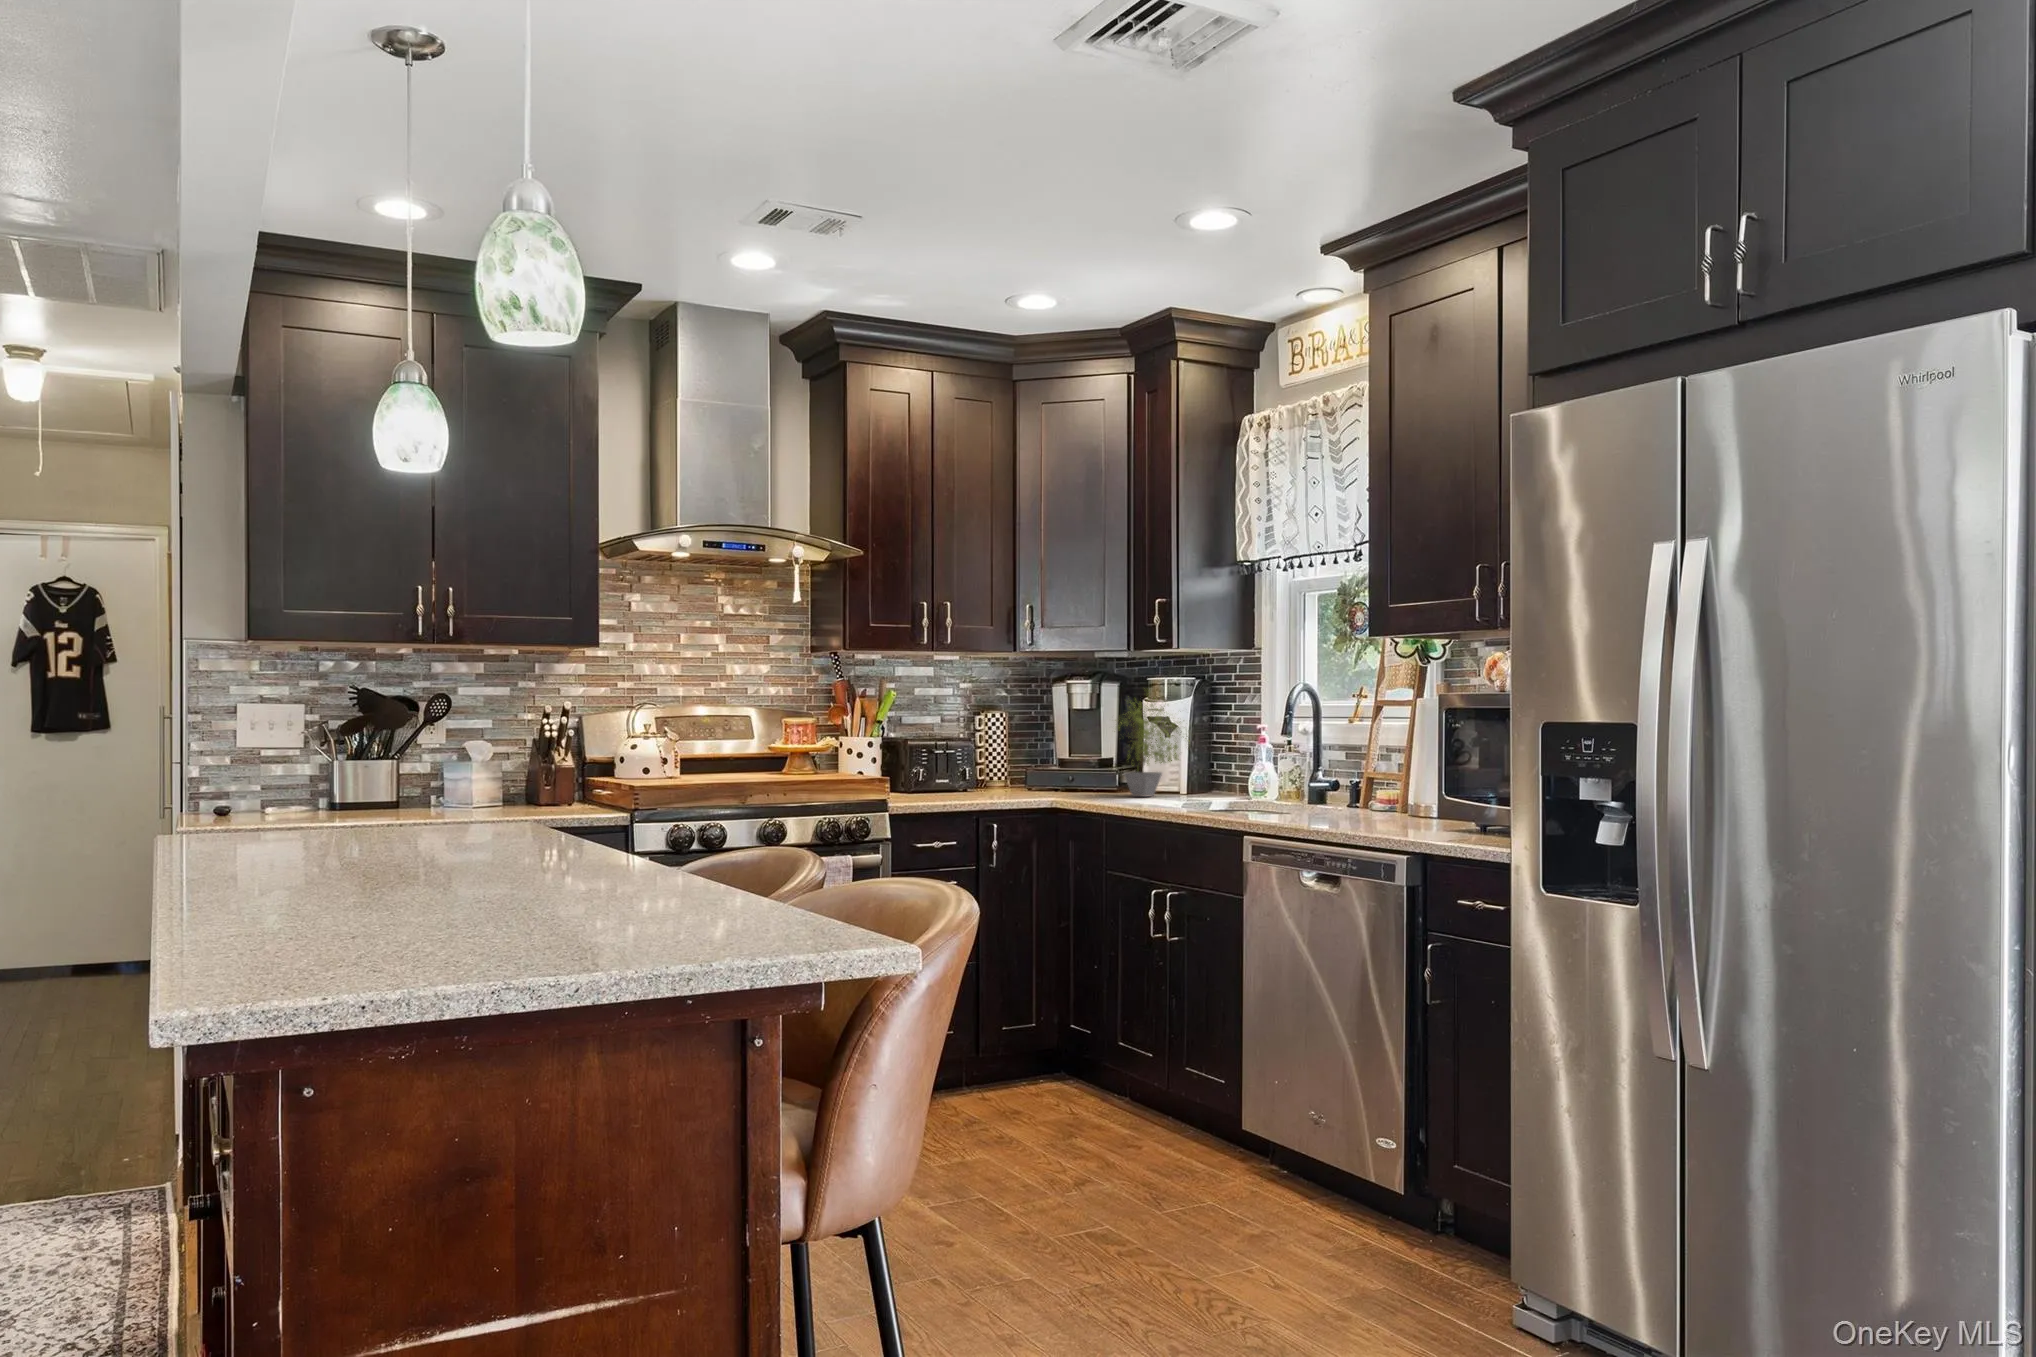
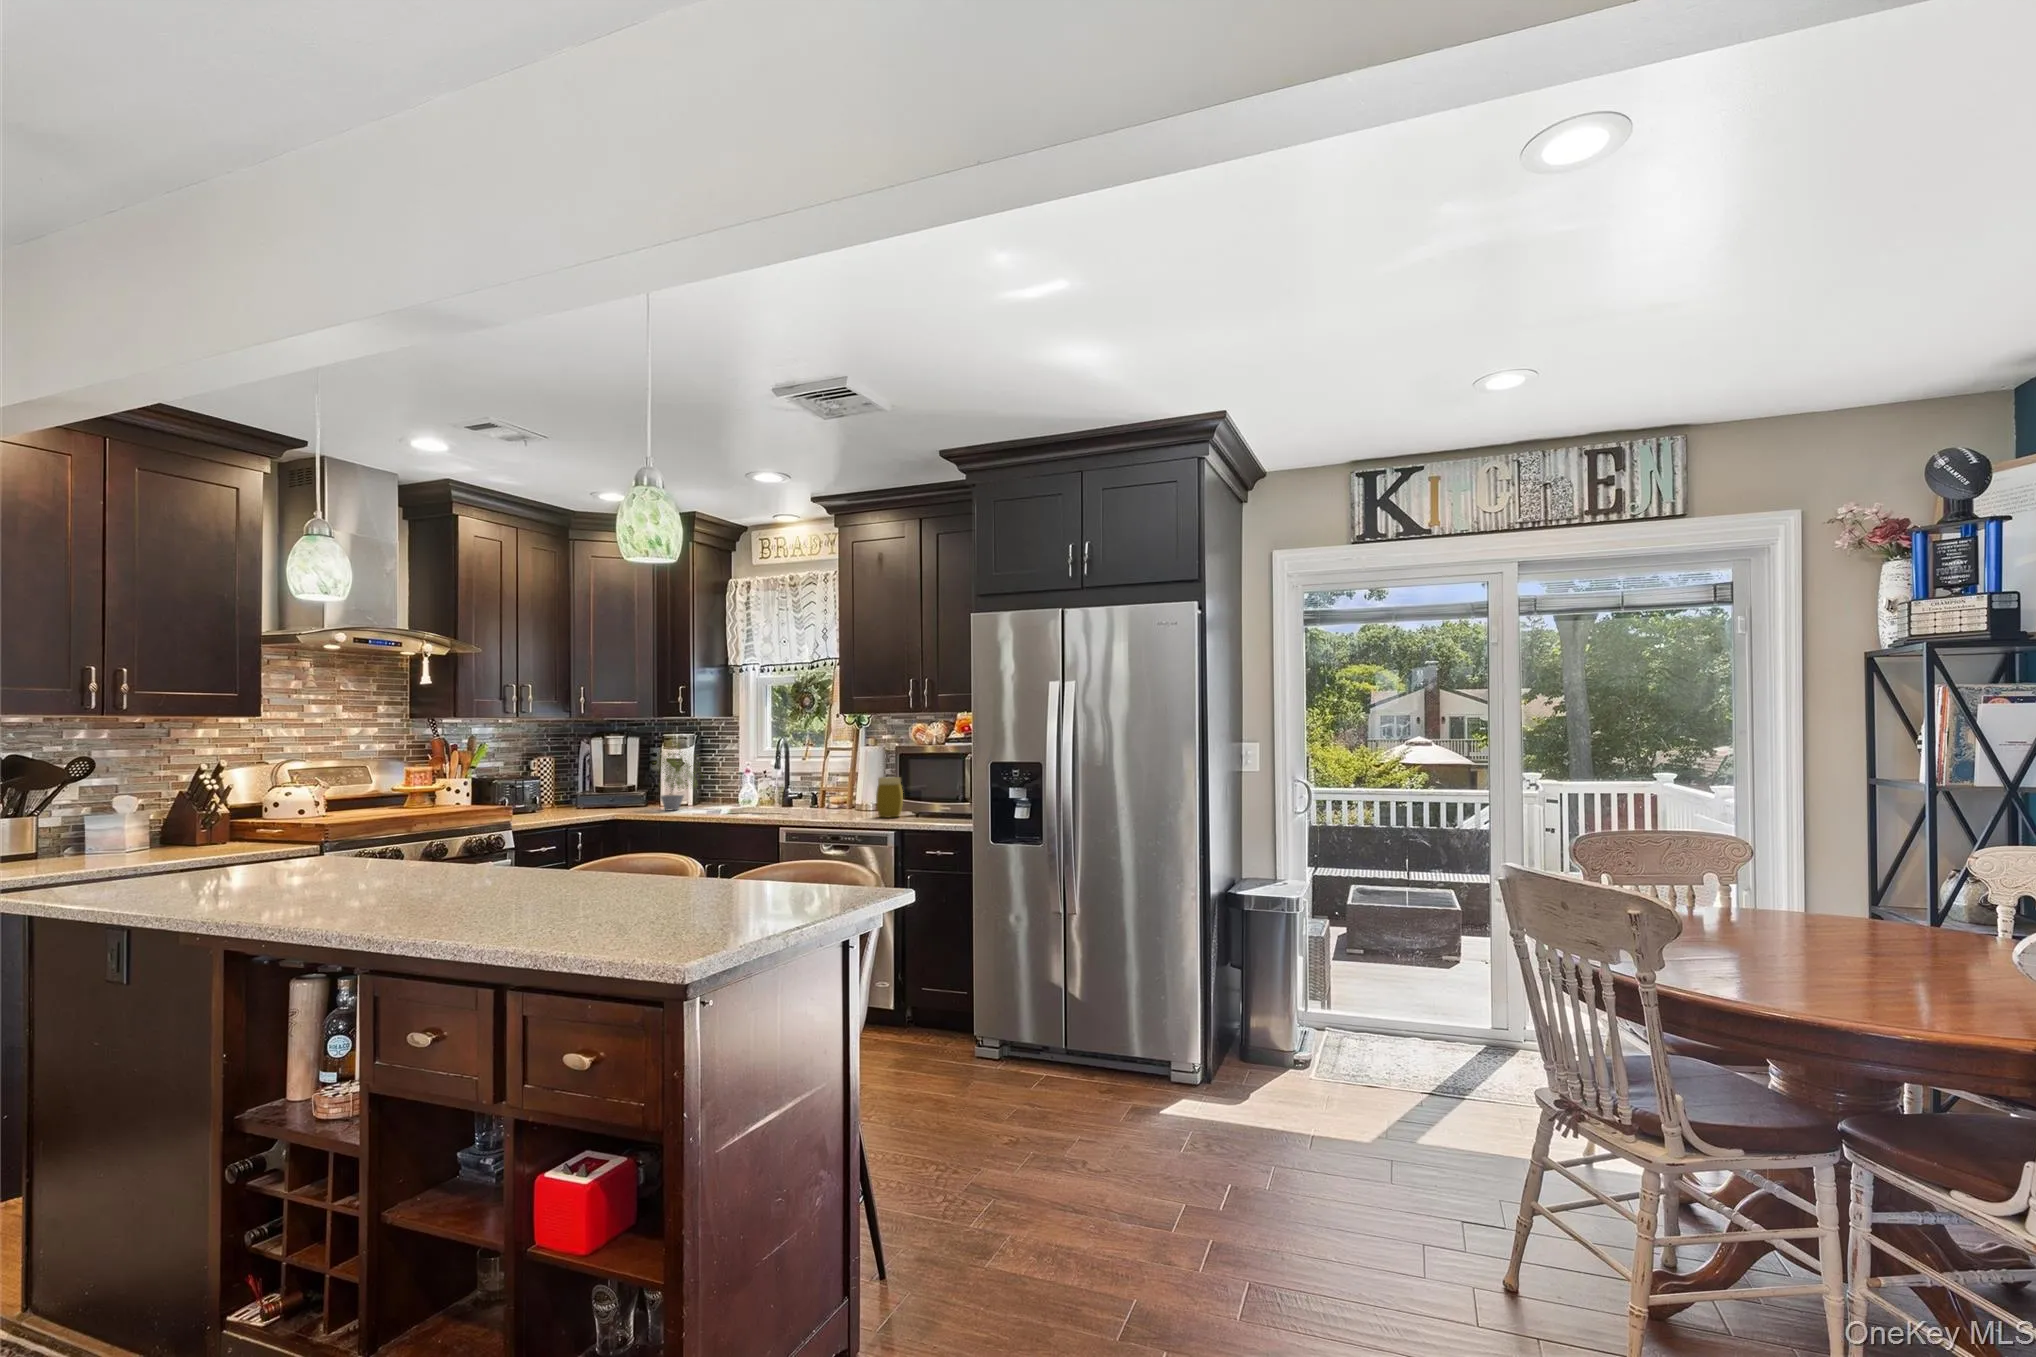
jar: none [1415,752,1470,827] -> present [876,777,903,817]

